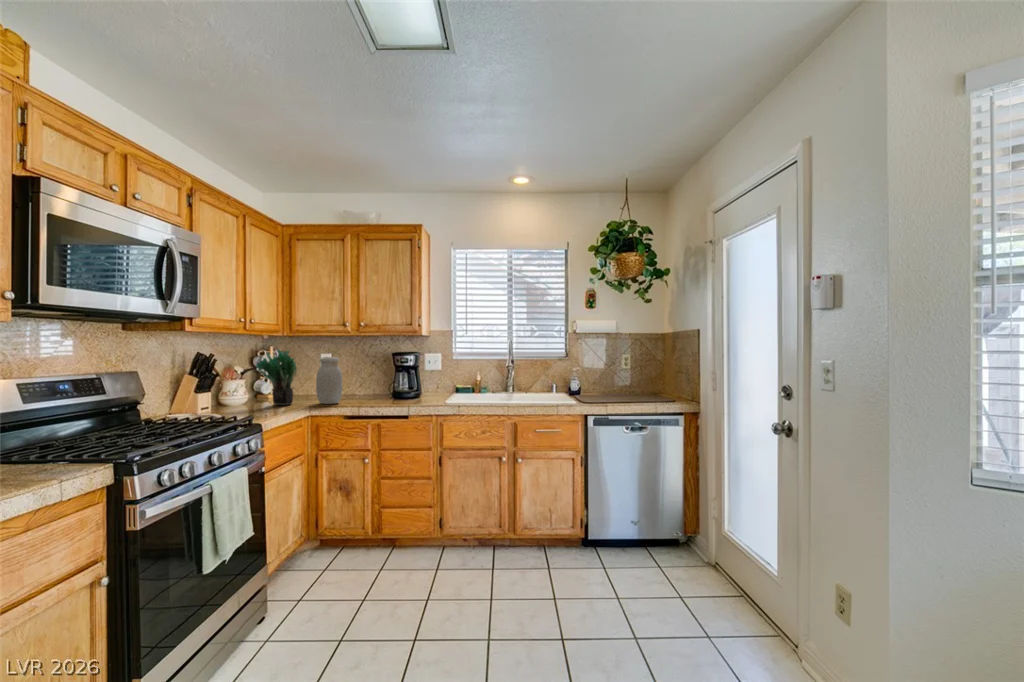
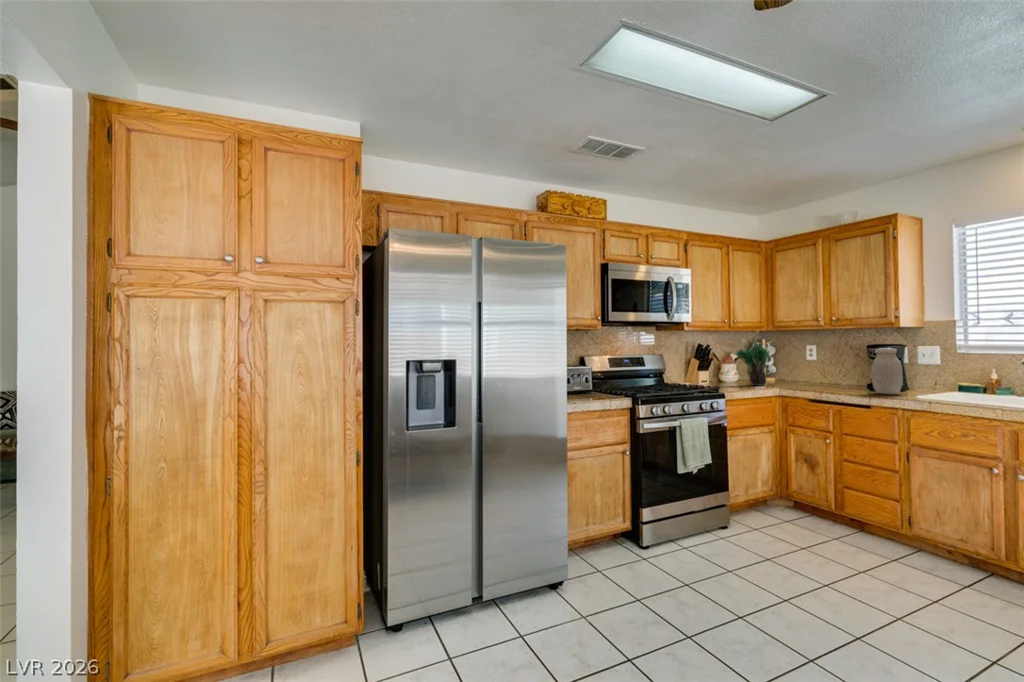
jar: present [316,357,342,404] -> present [872,348,903,394]

